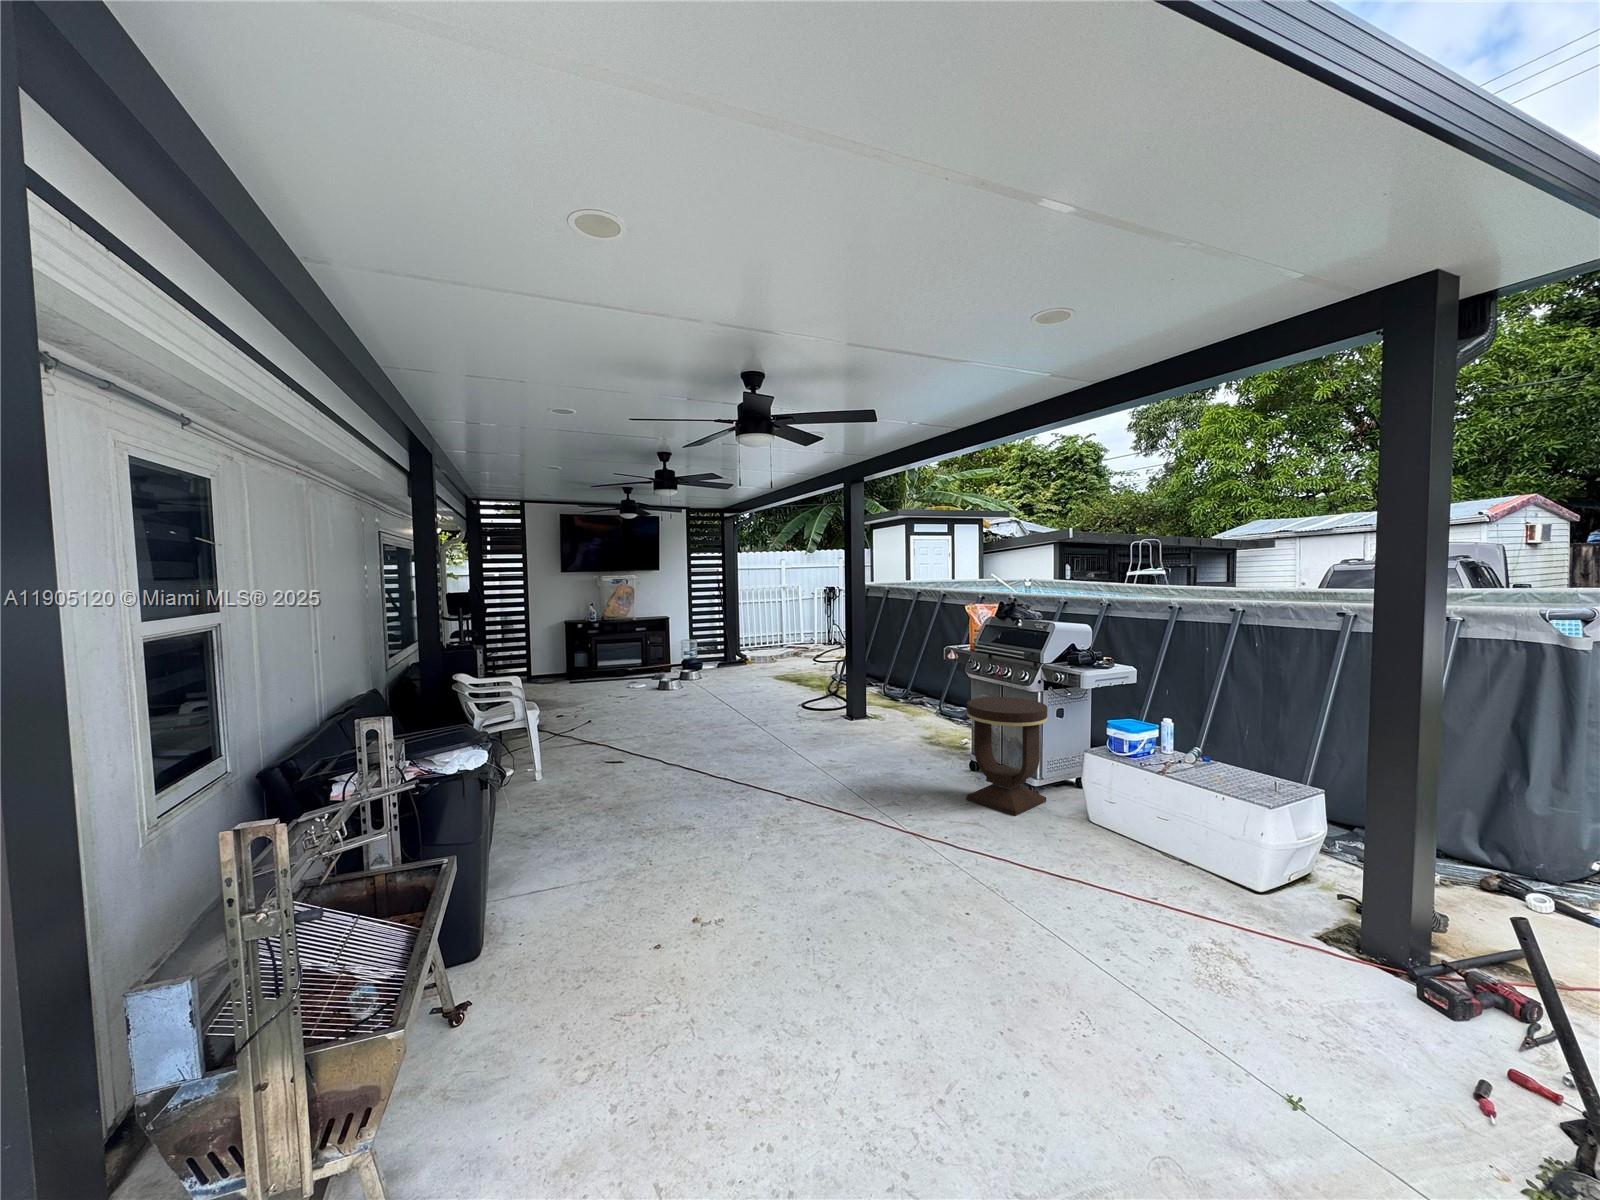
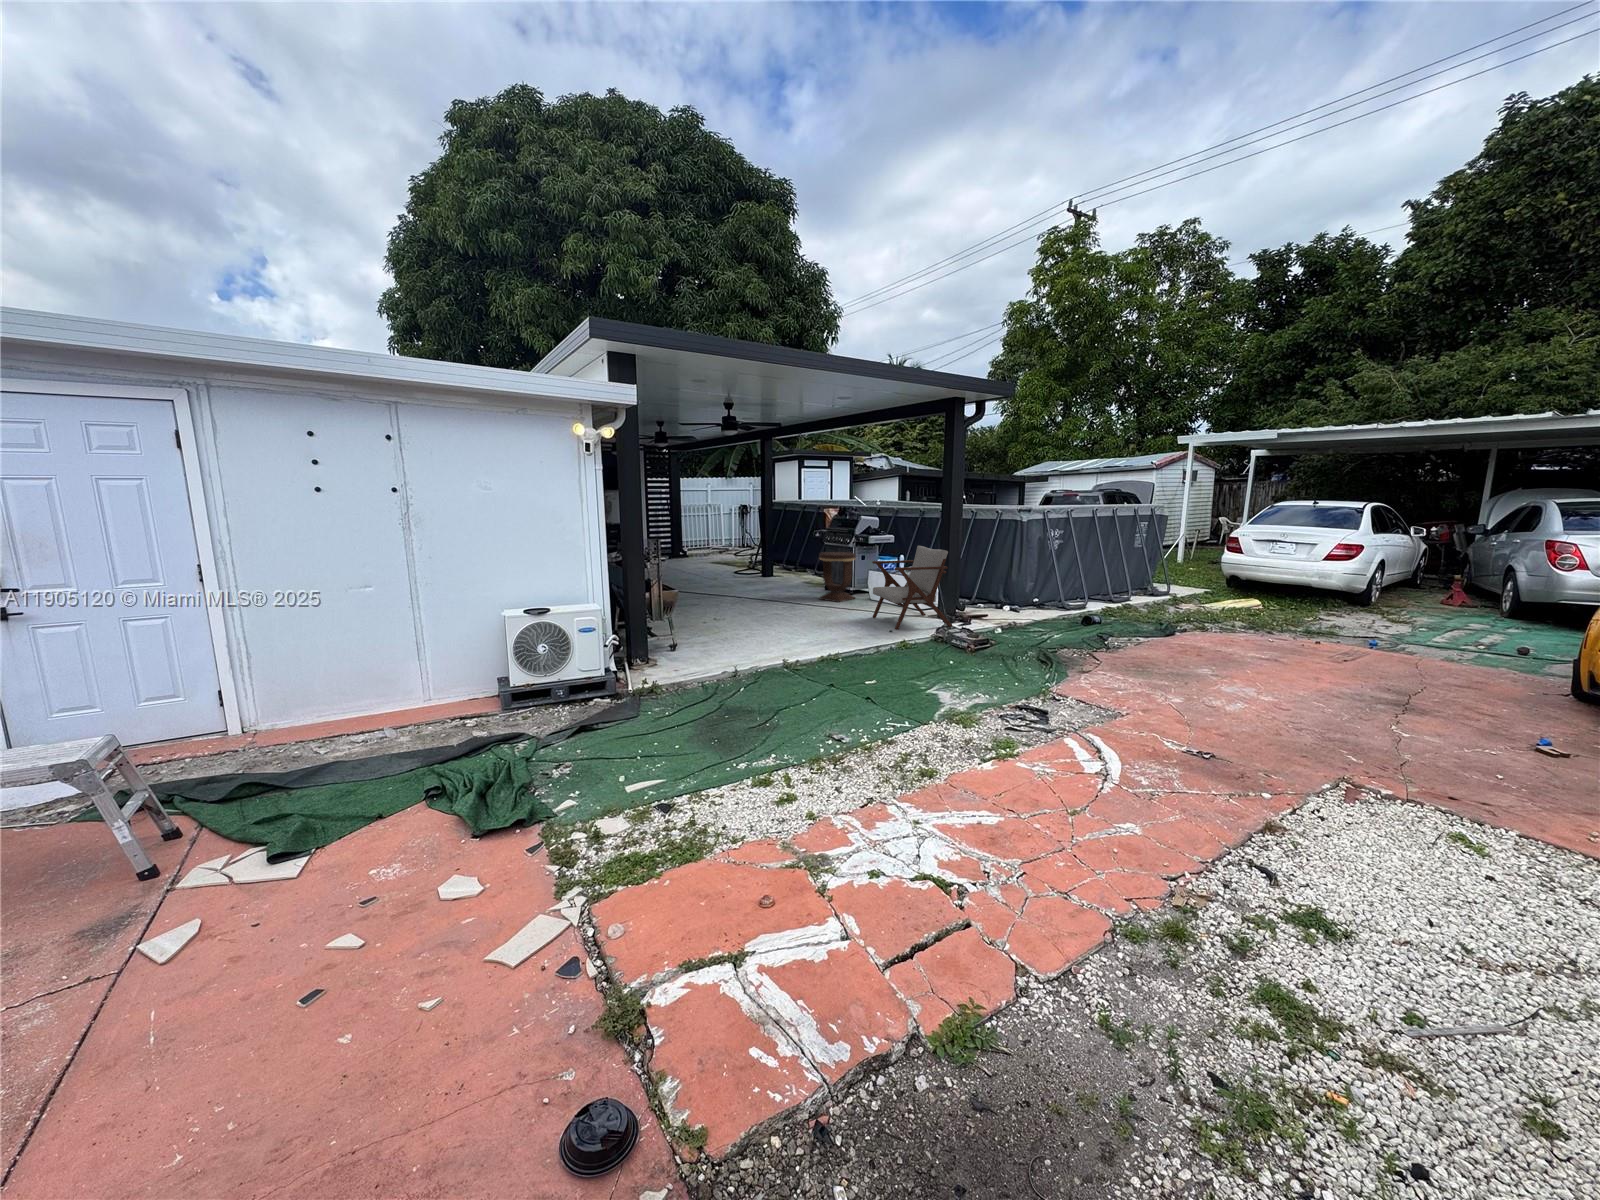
lounge chair: none [1140,724,1469,1036] -> present [872,546,952,630]

